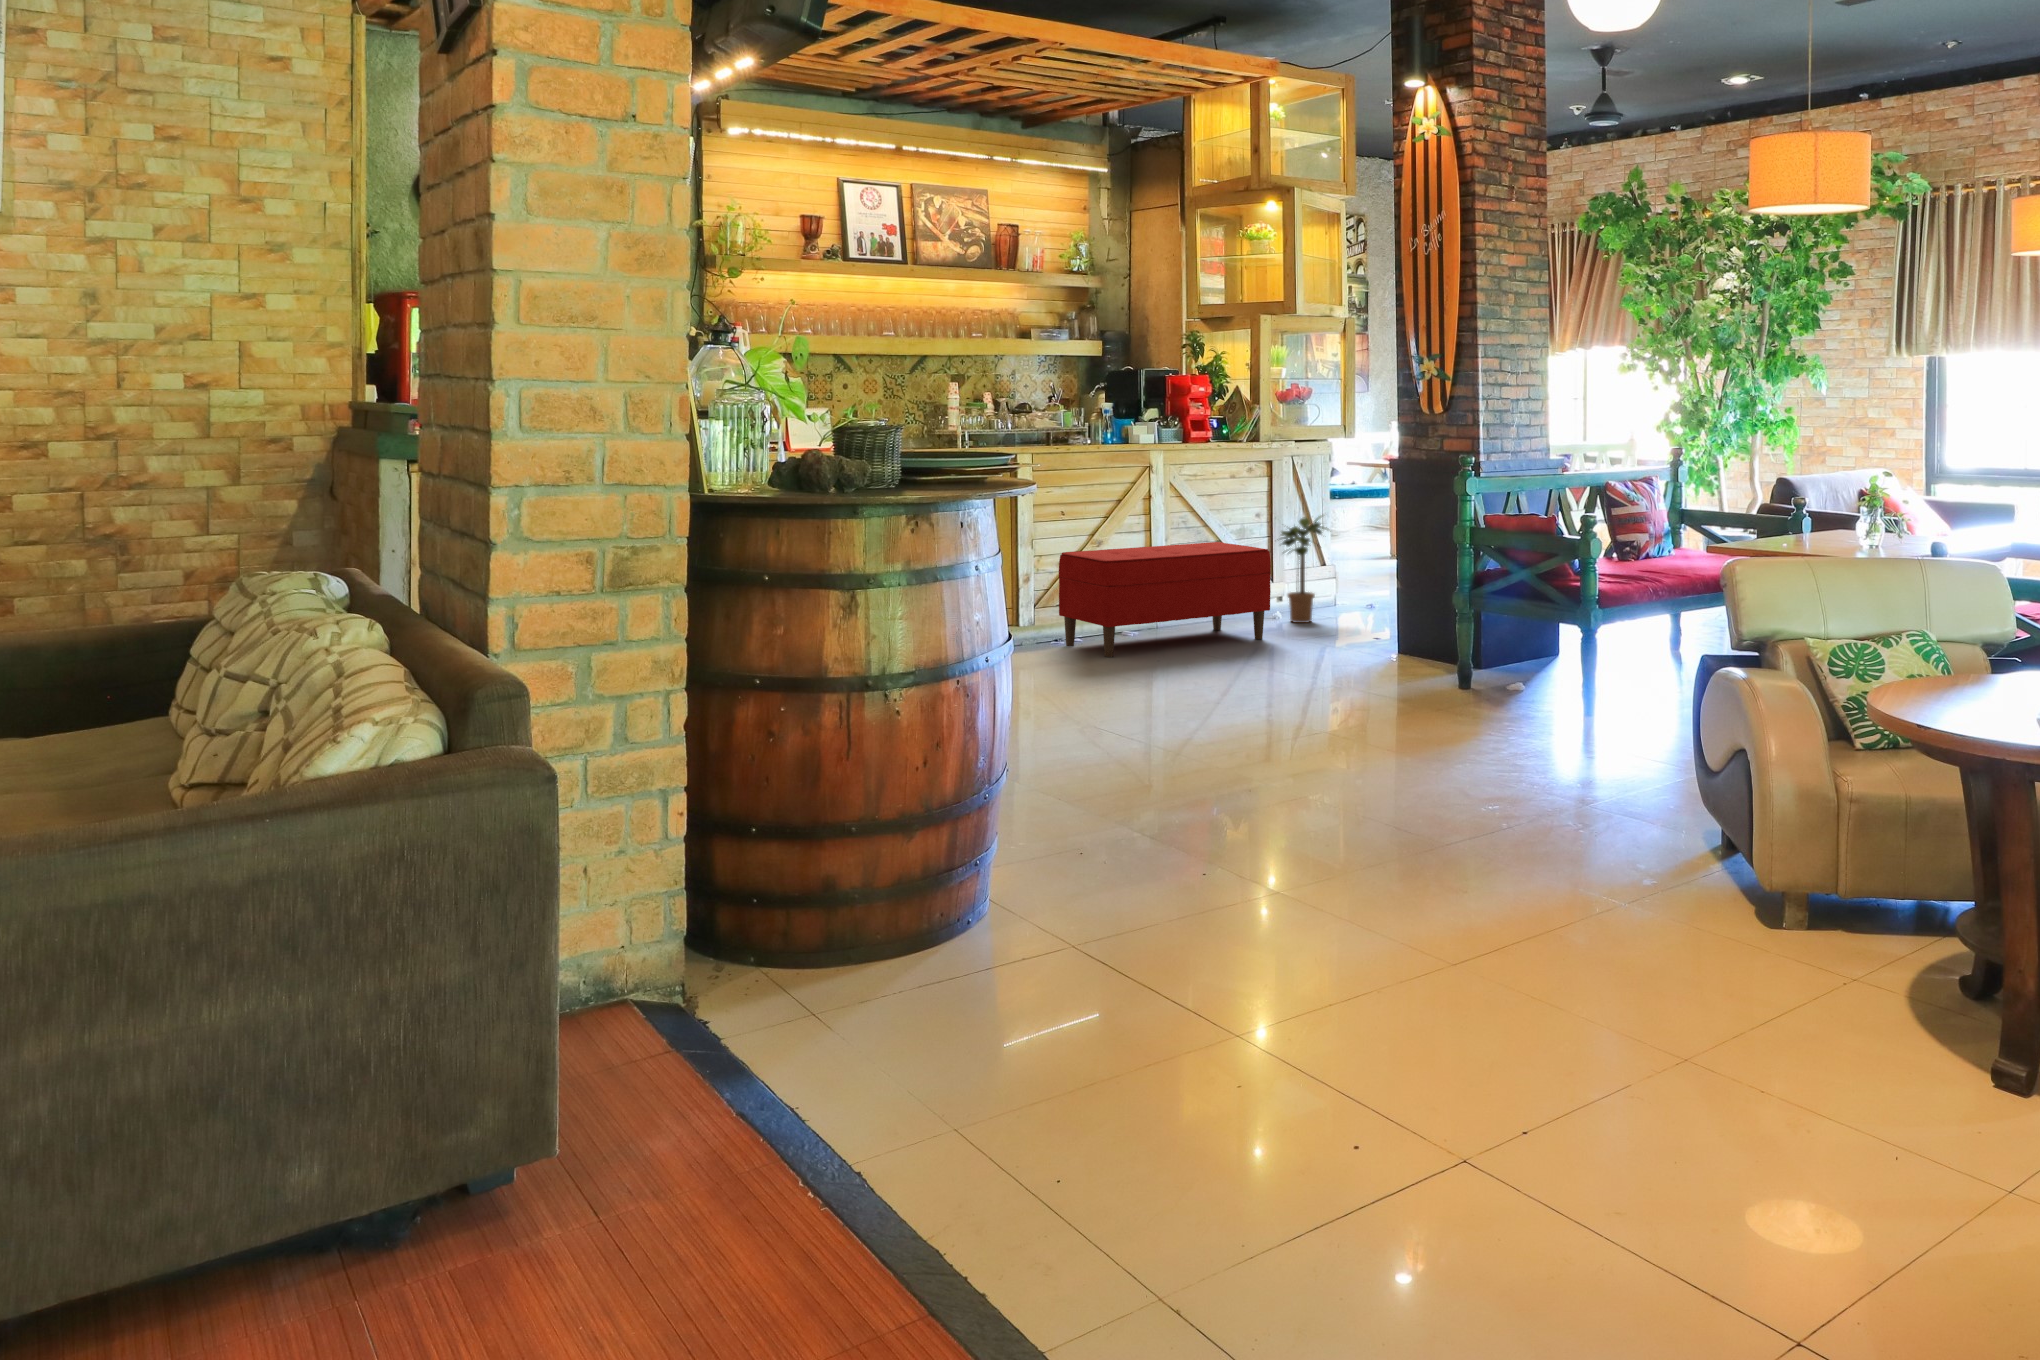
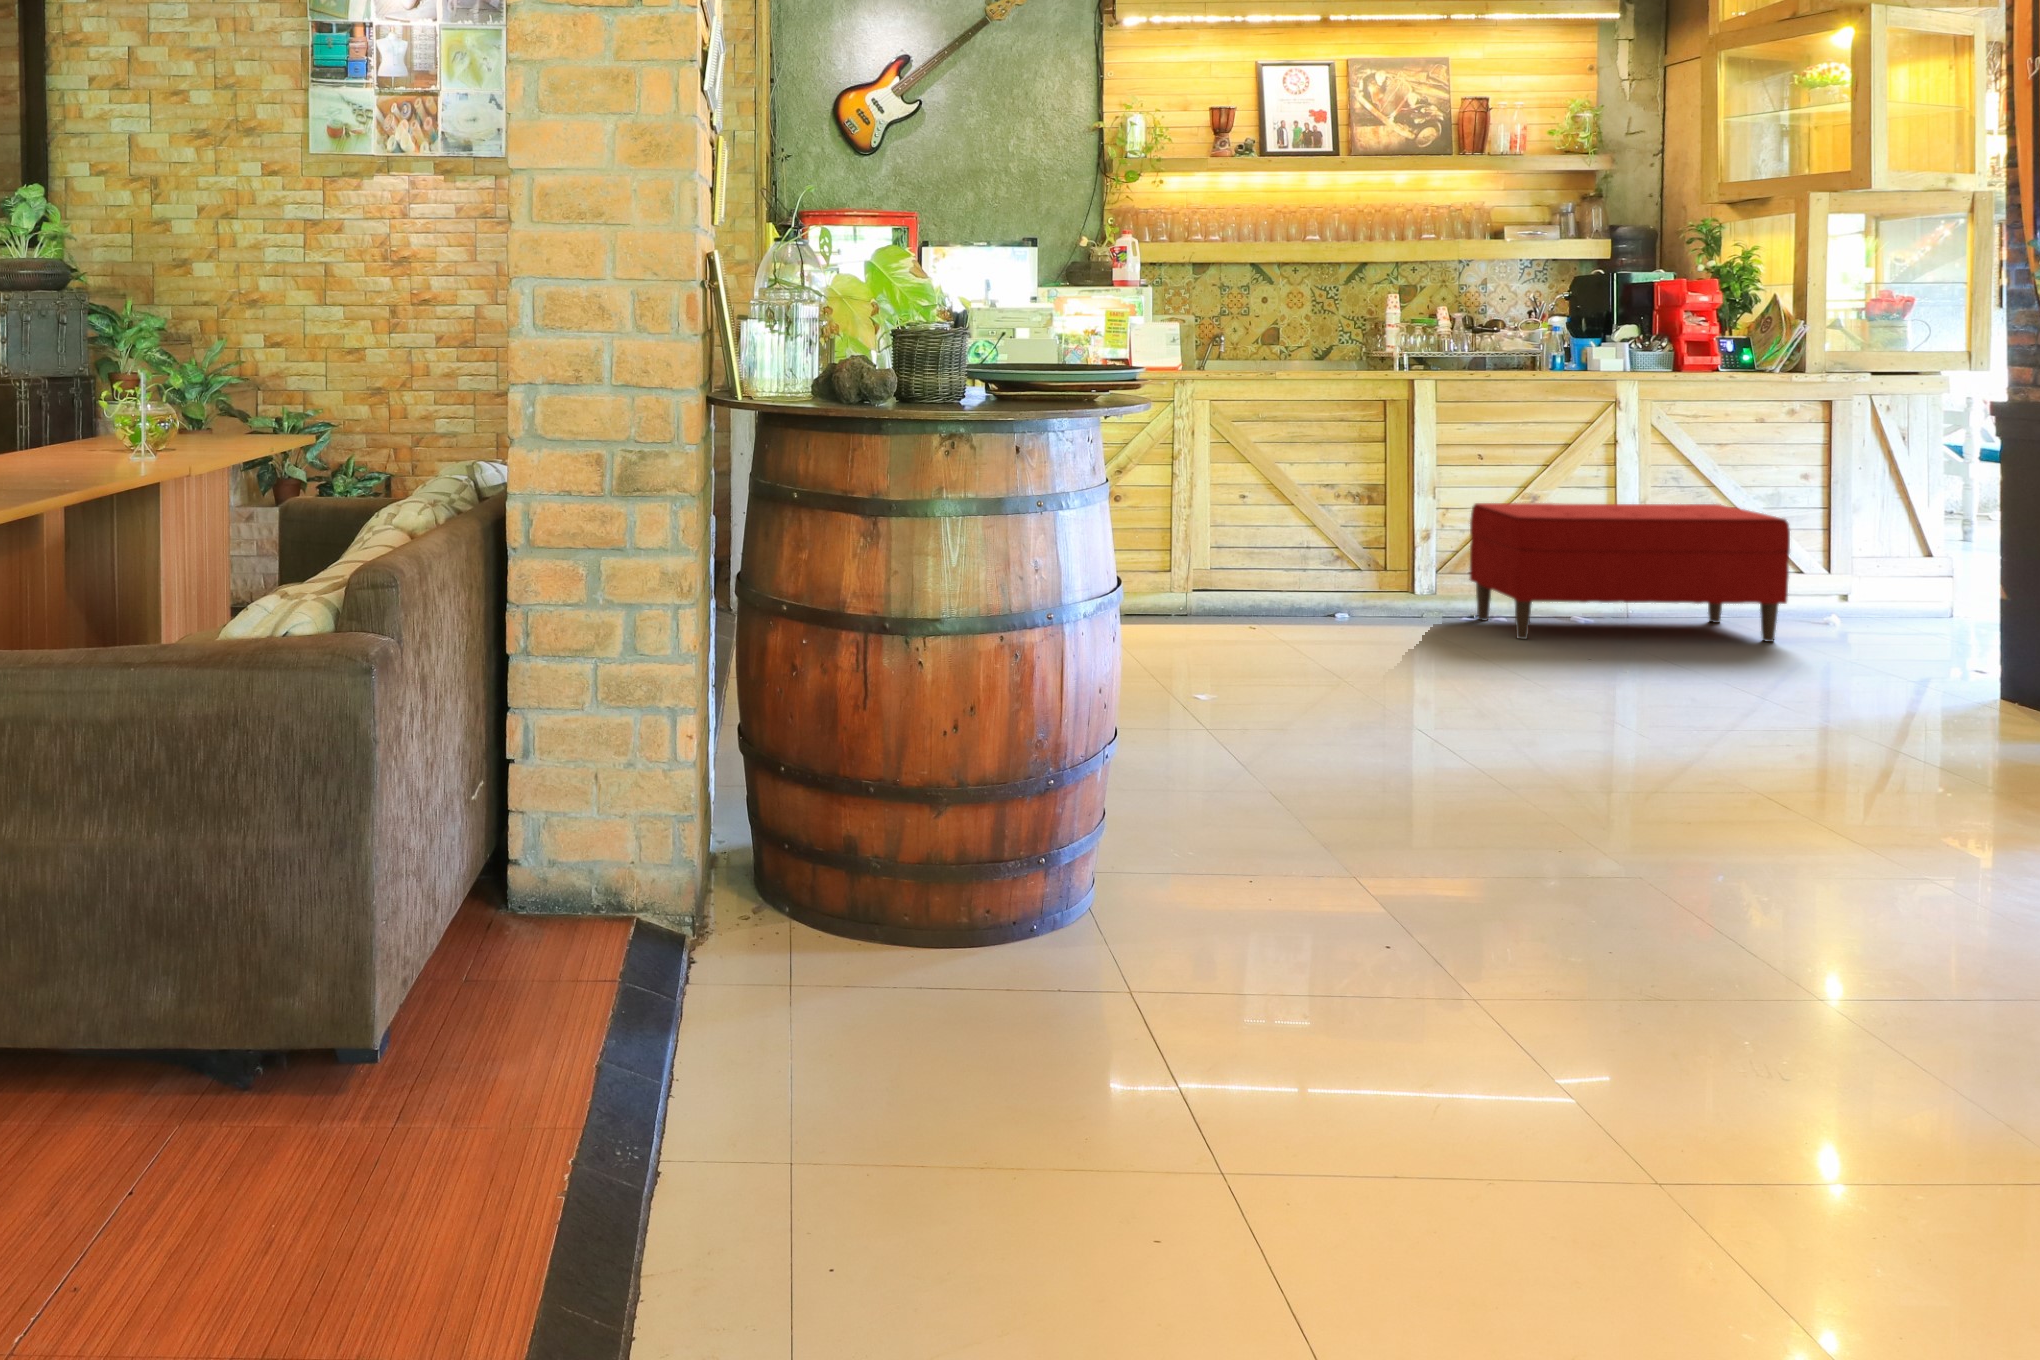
potted plant: present [1281,516,1329,623] -> none [1825,476,1922,628]

